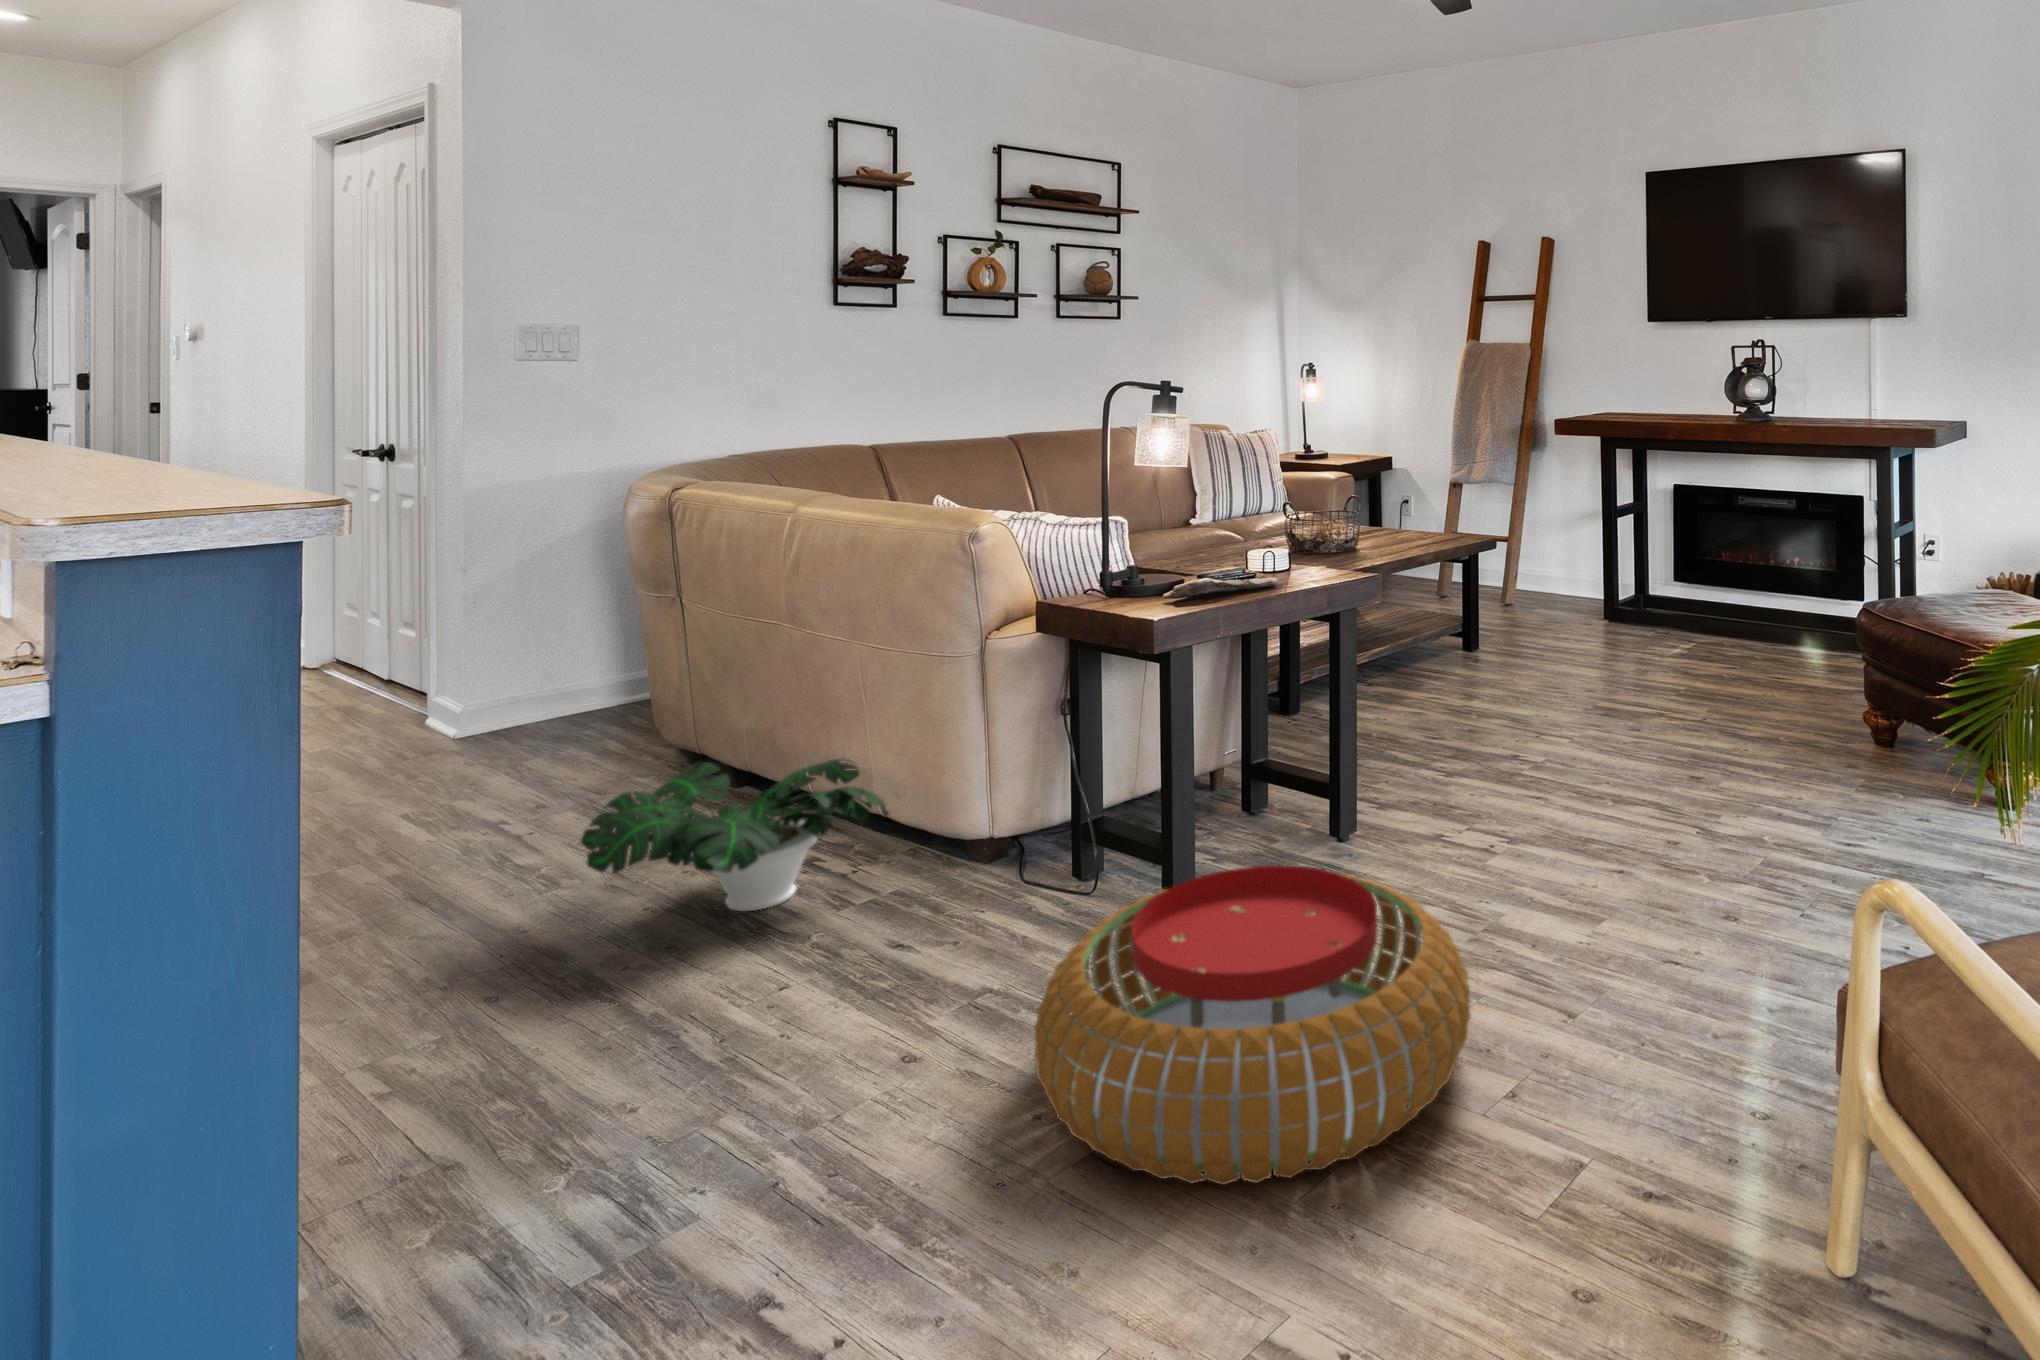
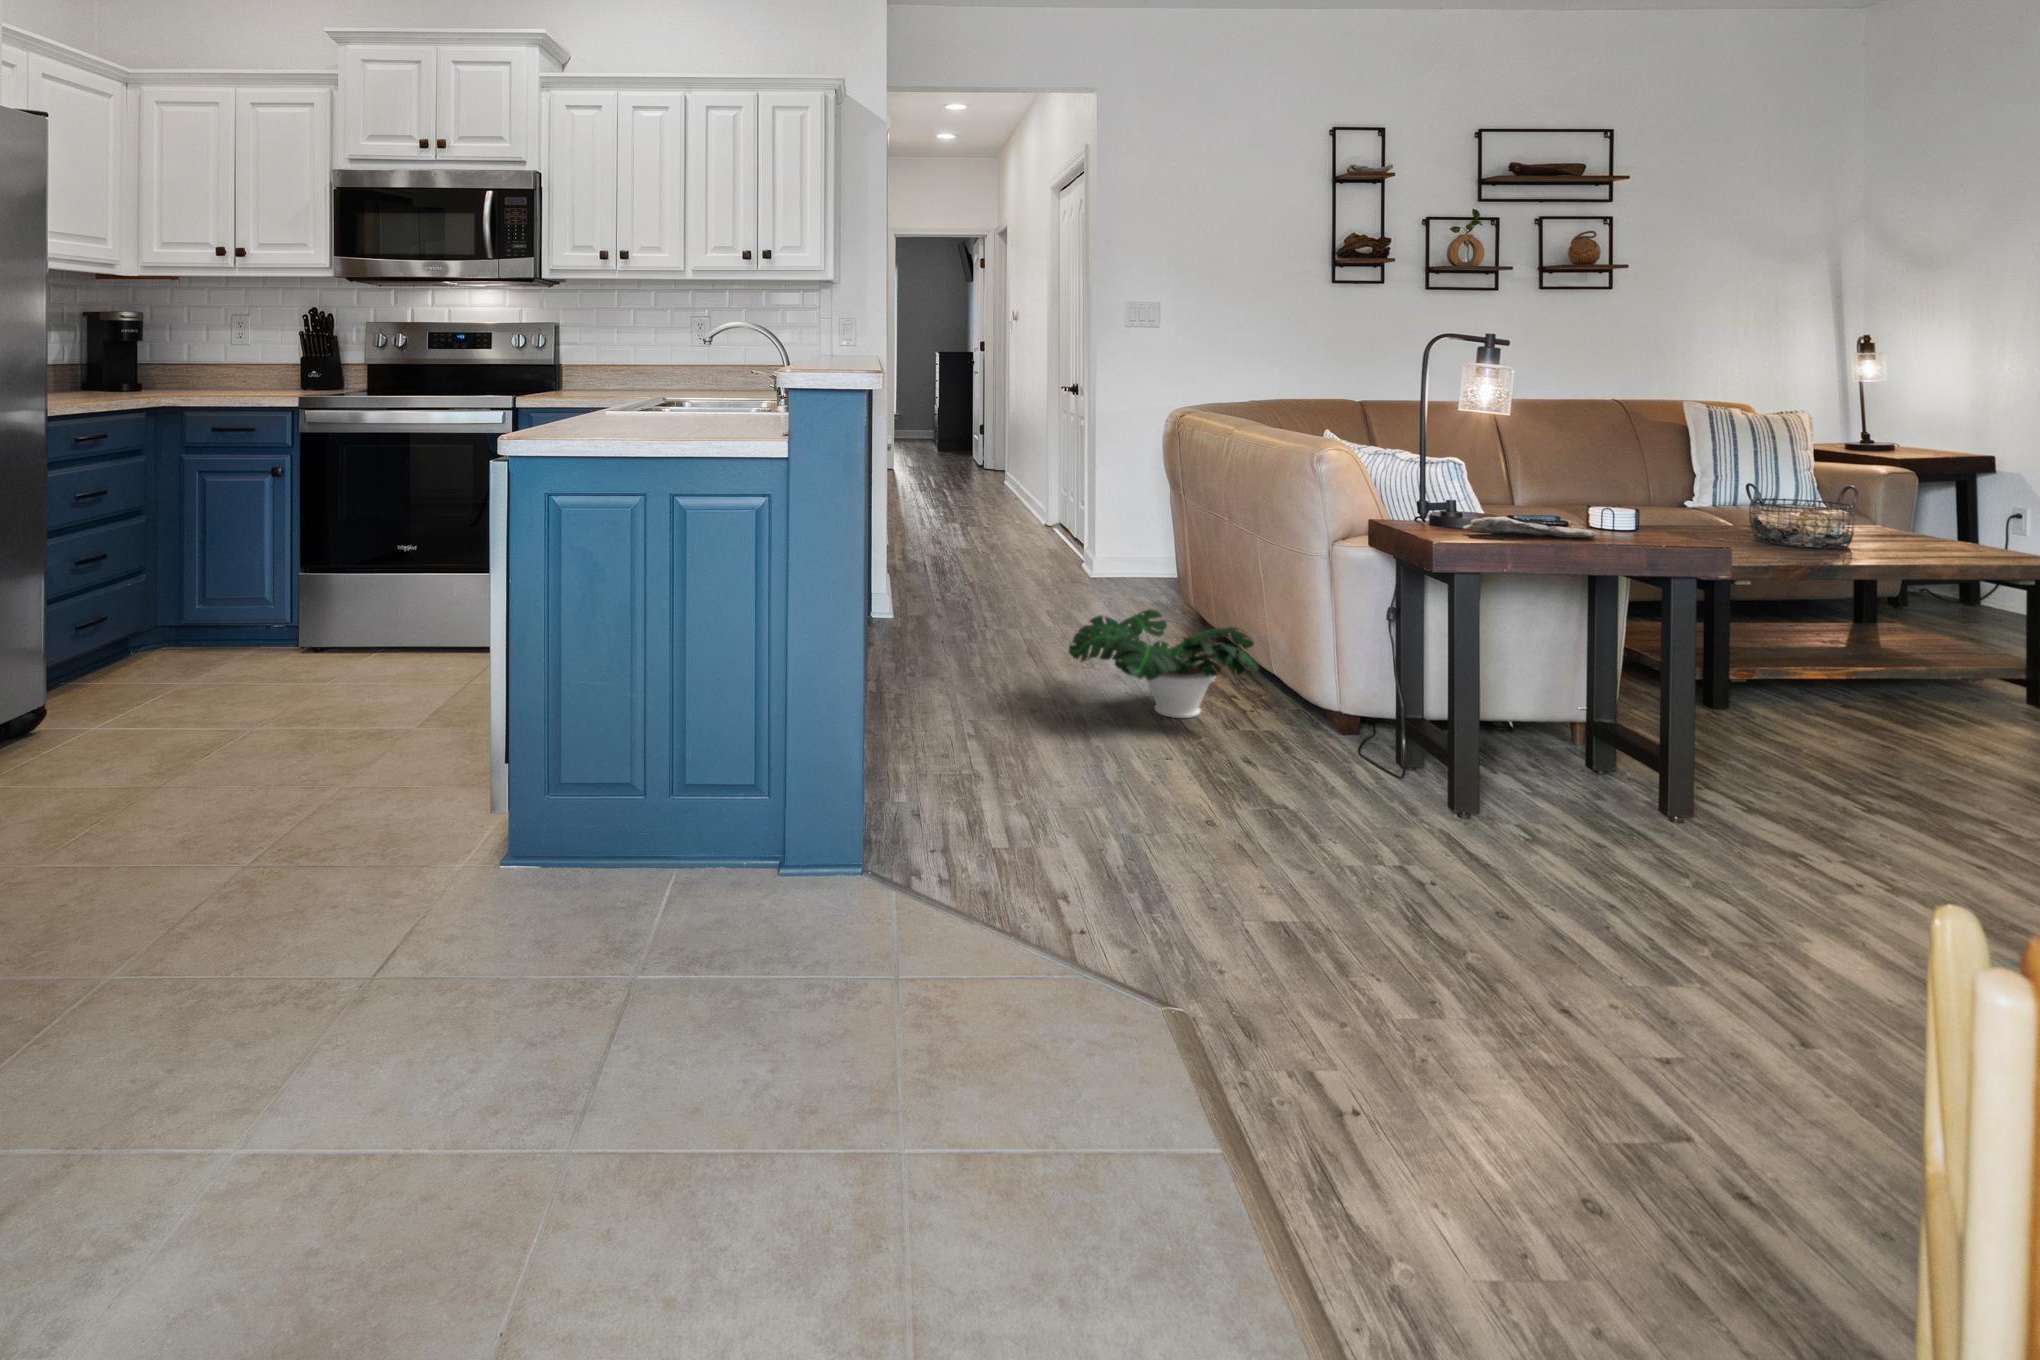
pouf: present [1034,865,1471,1185] -> none [1257,766,1657,1016]

